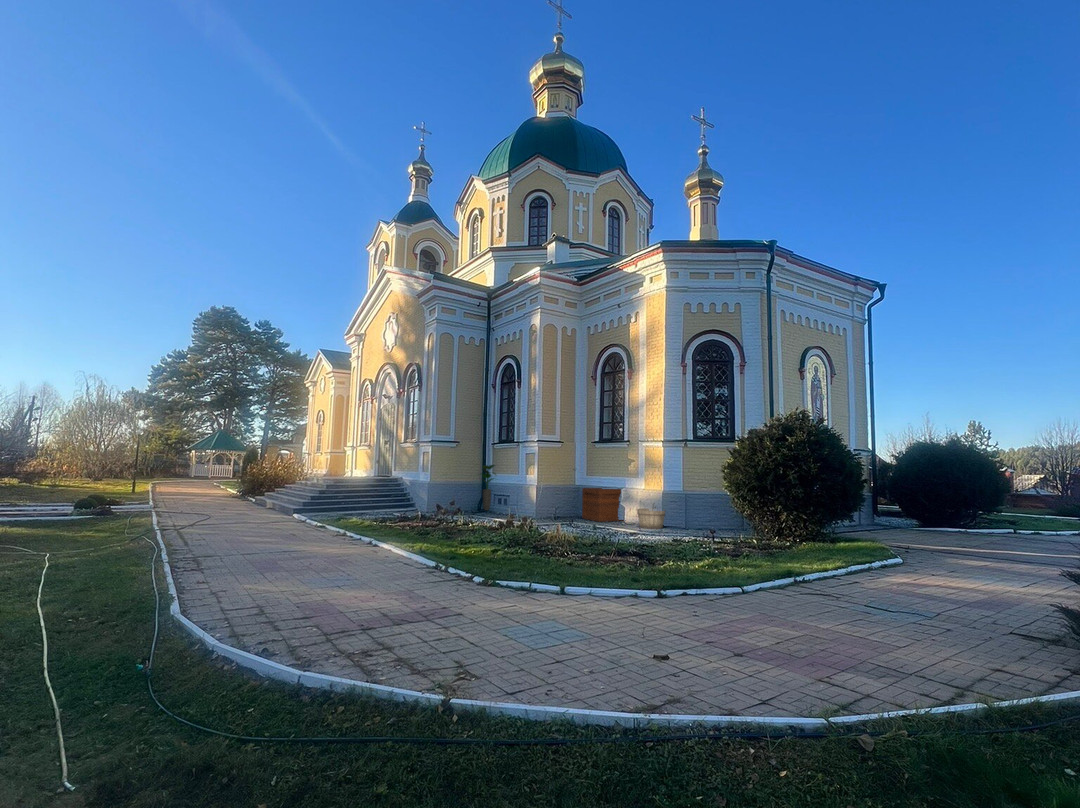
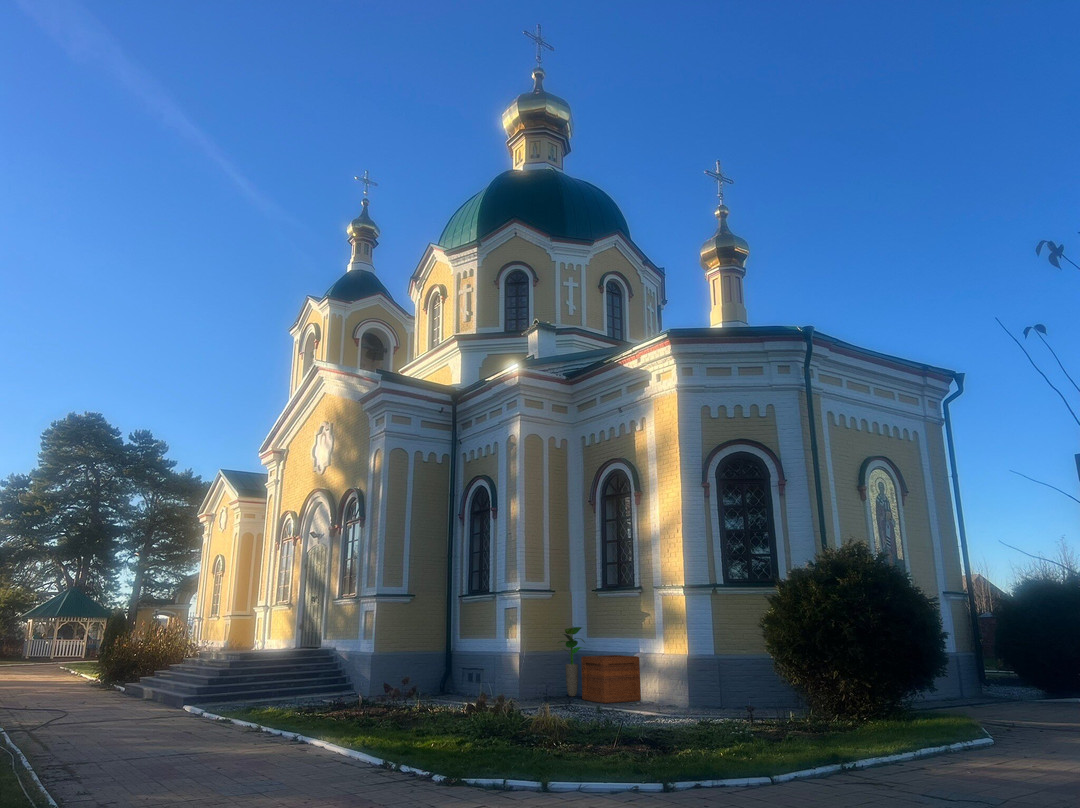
potted plant: present [482,465,496,510] -> present [558,627,585,696]
wooden bucket: present [637,505,665,529] -> none [653,674,692,710]

